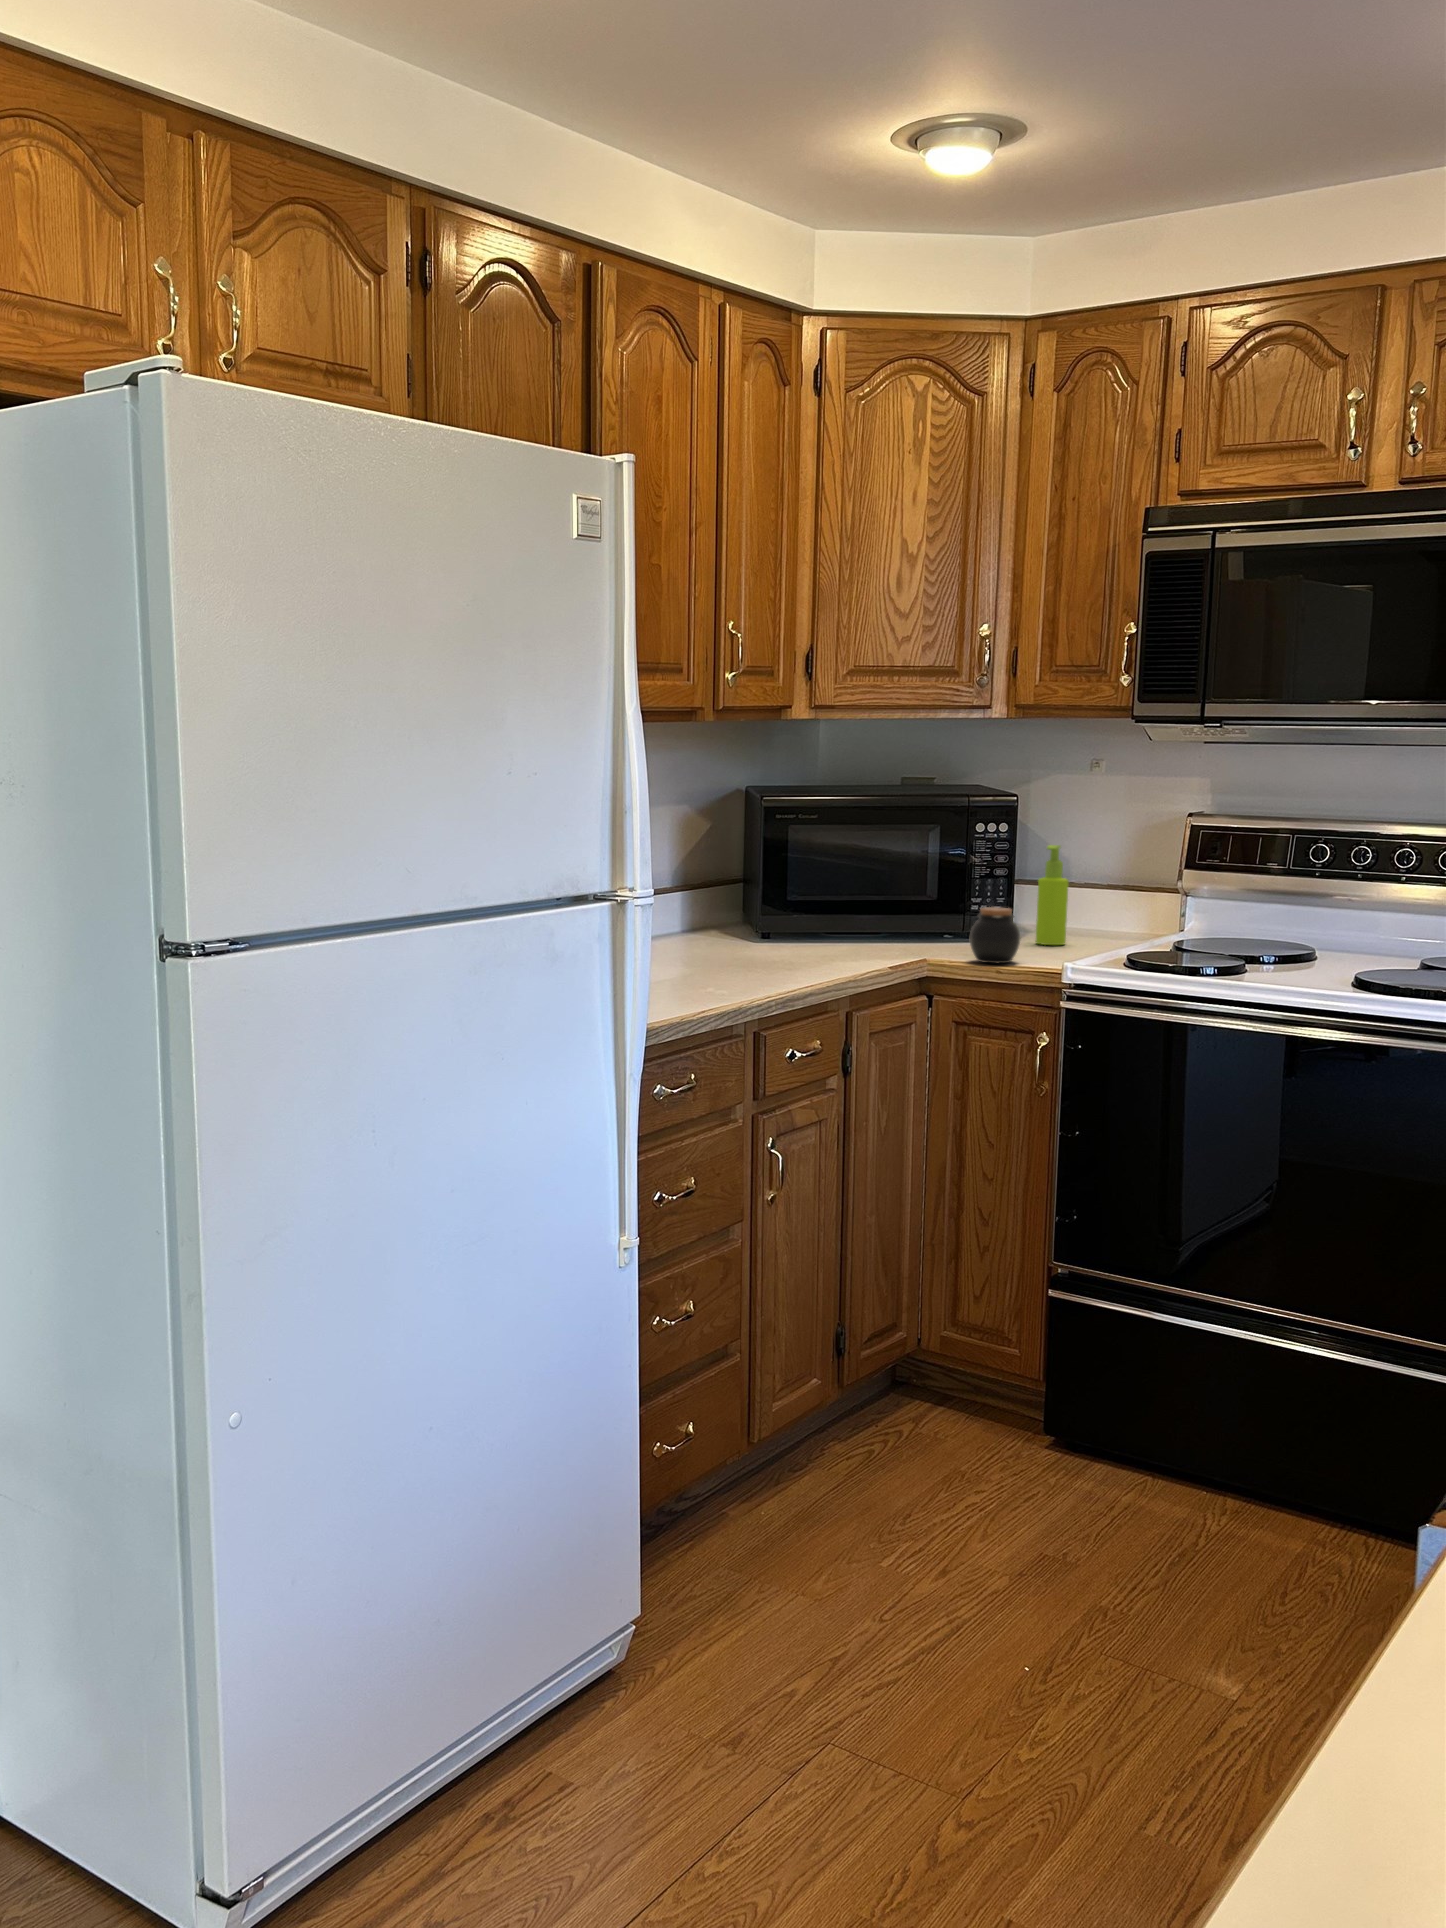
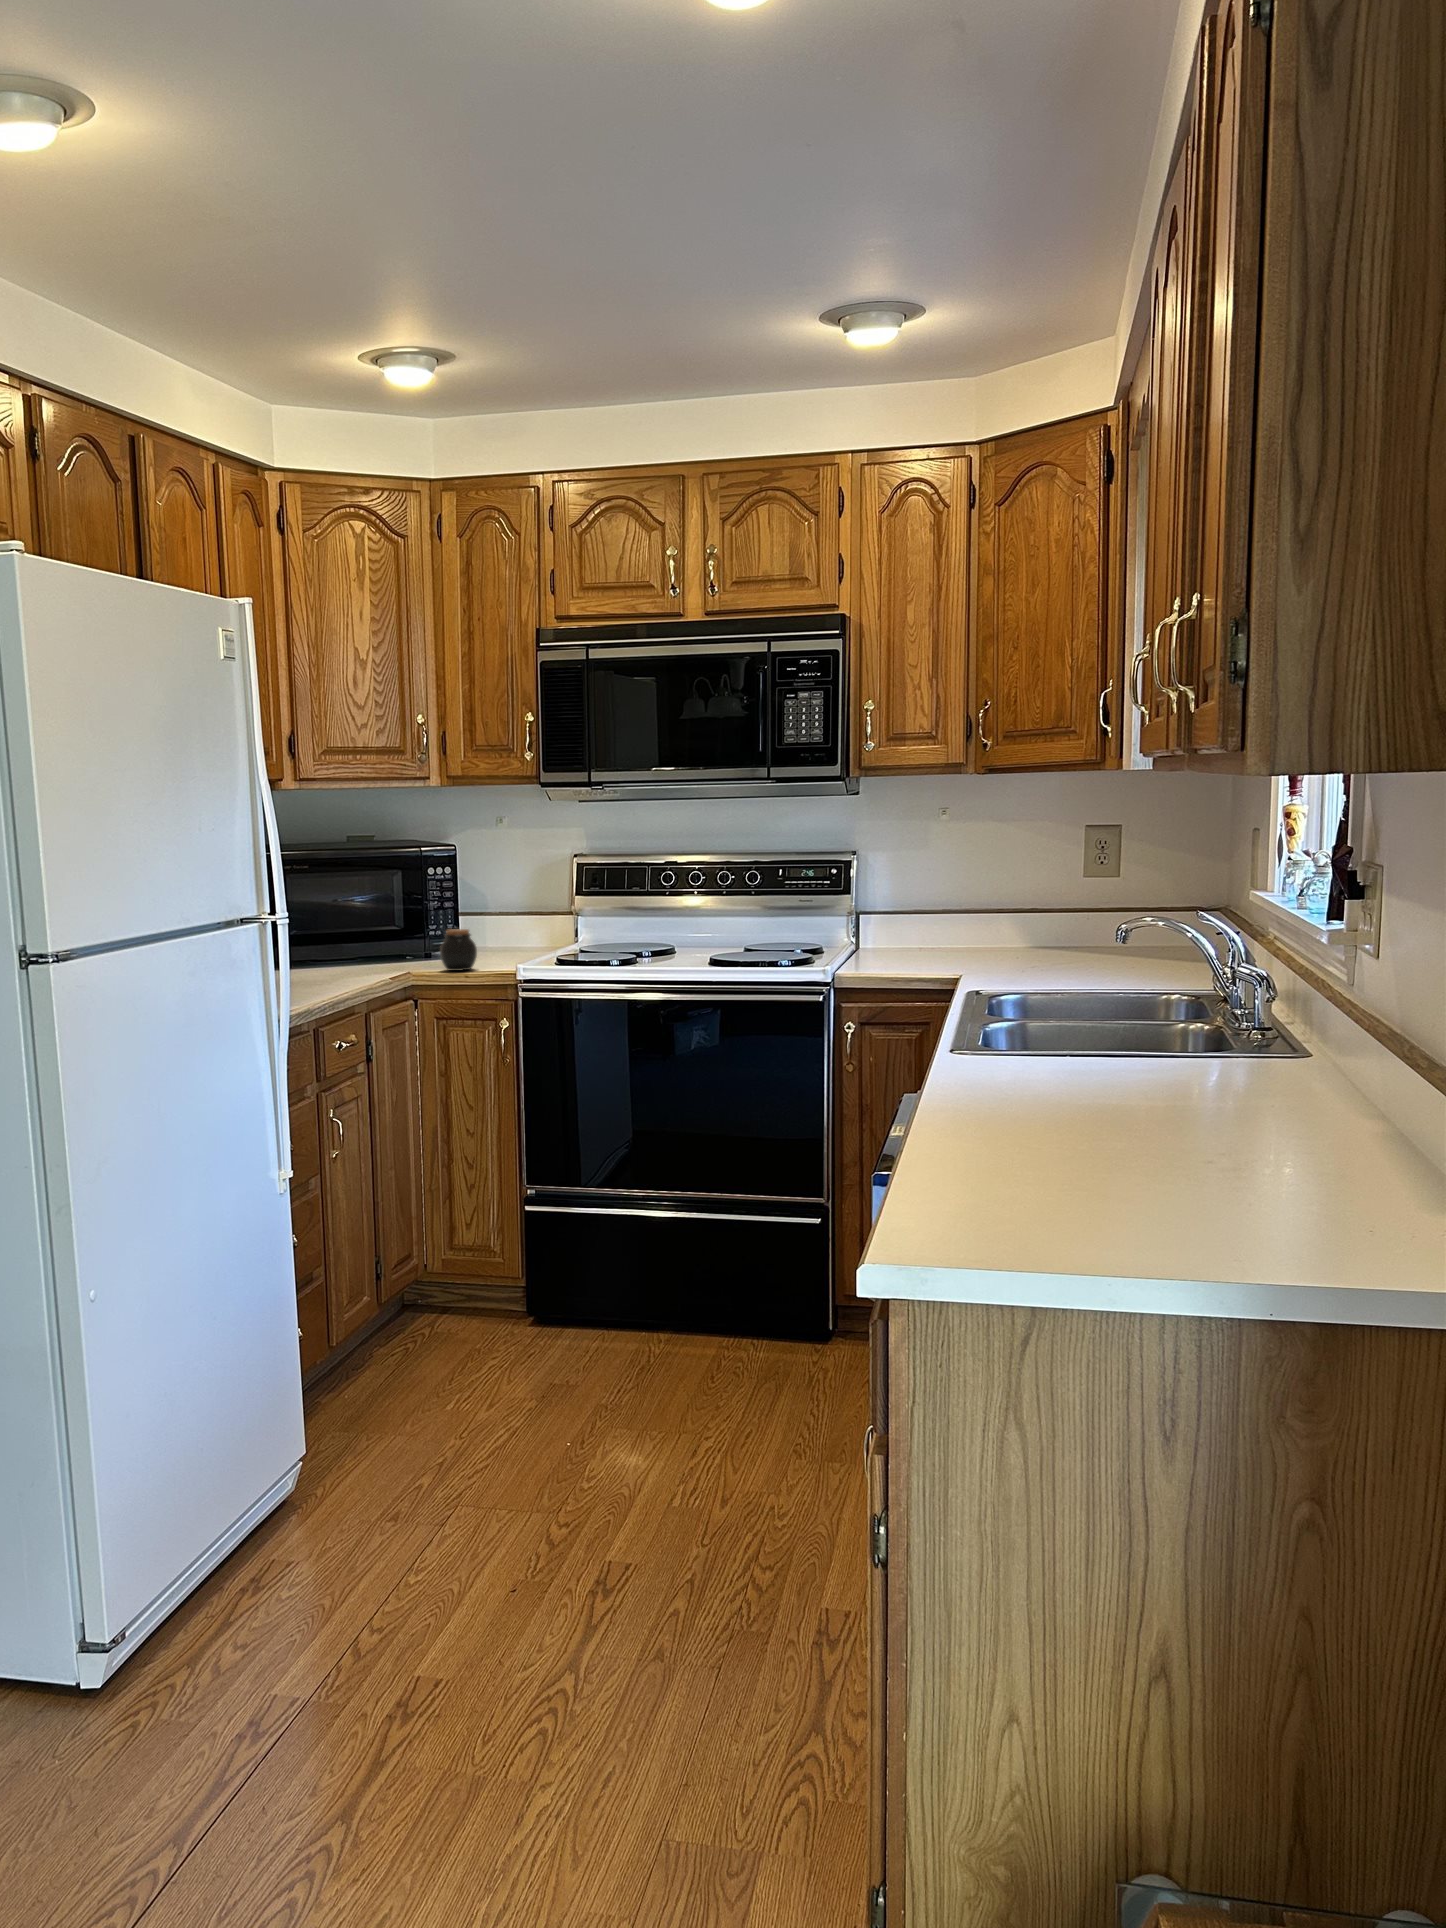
soap dispenser: present [1035,845,1069,945] -> none [476,881,500,957]

